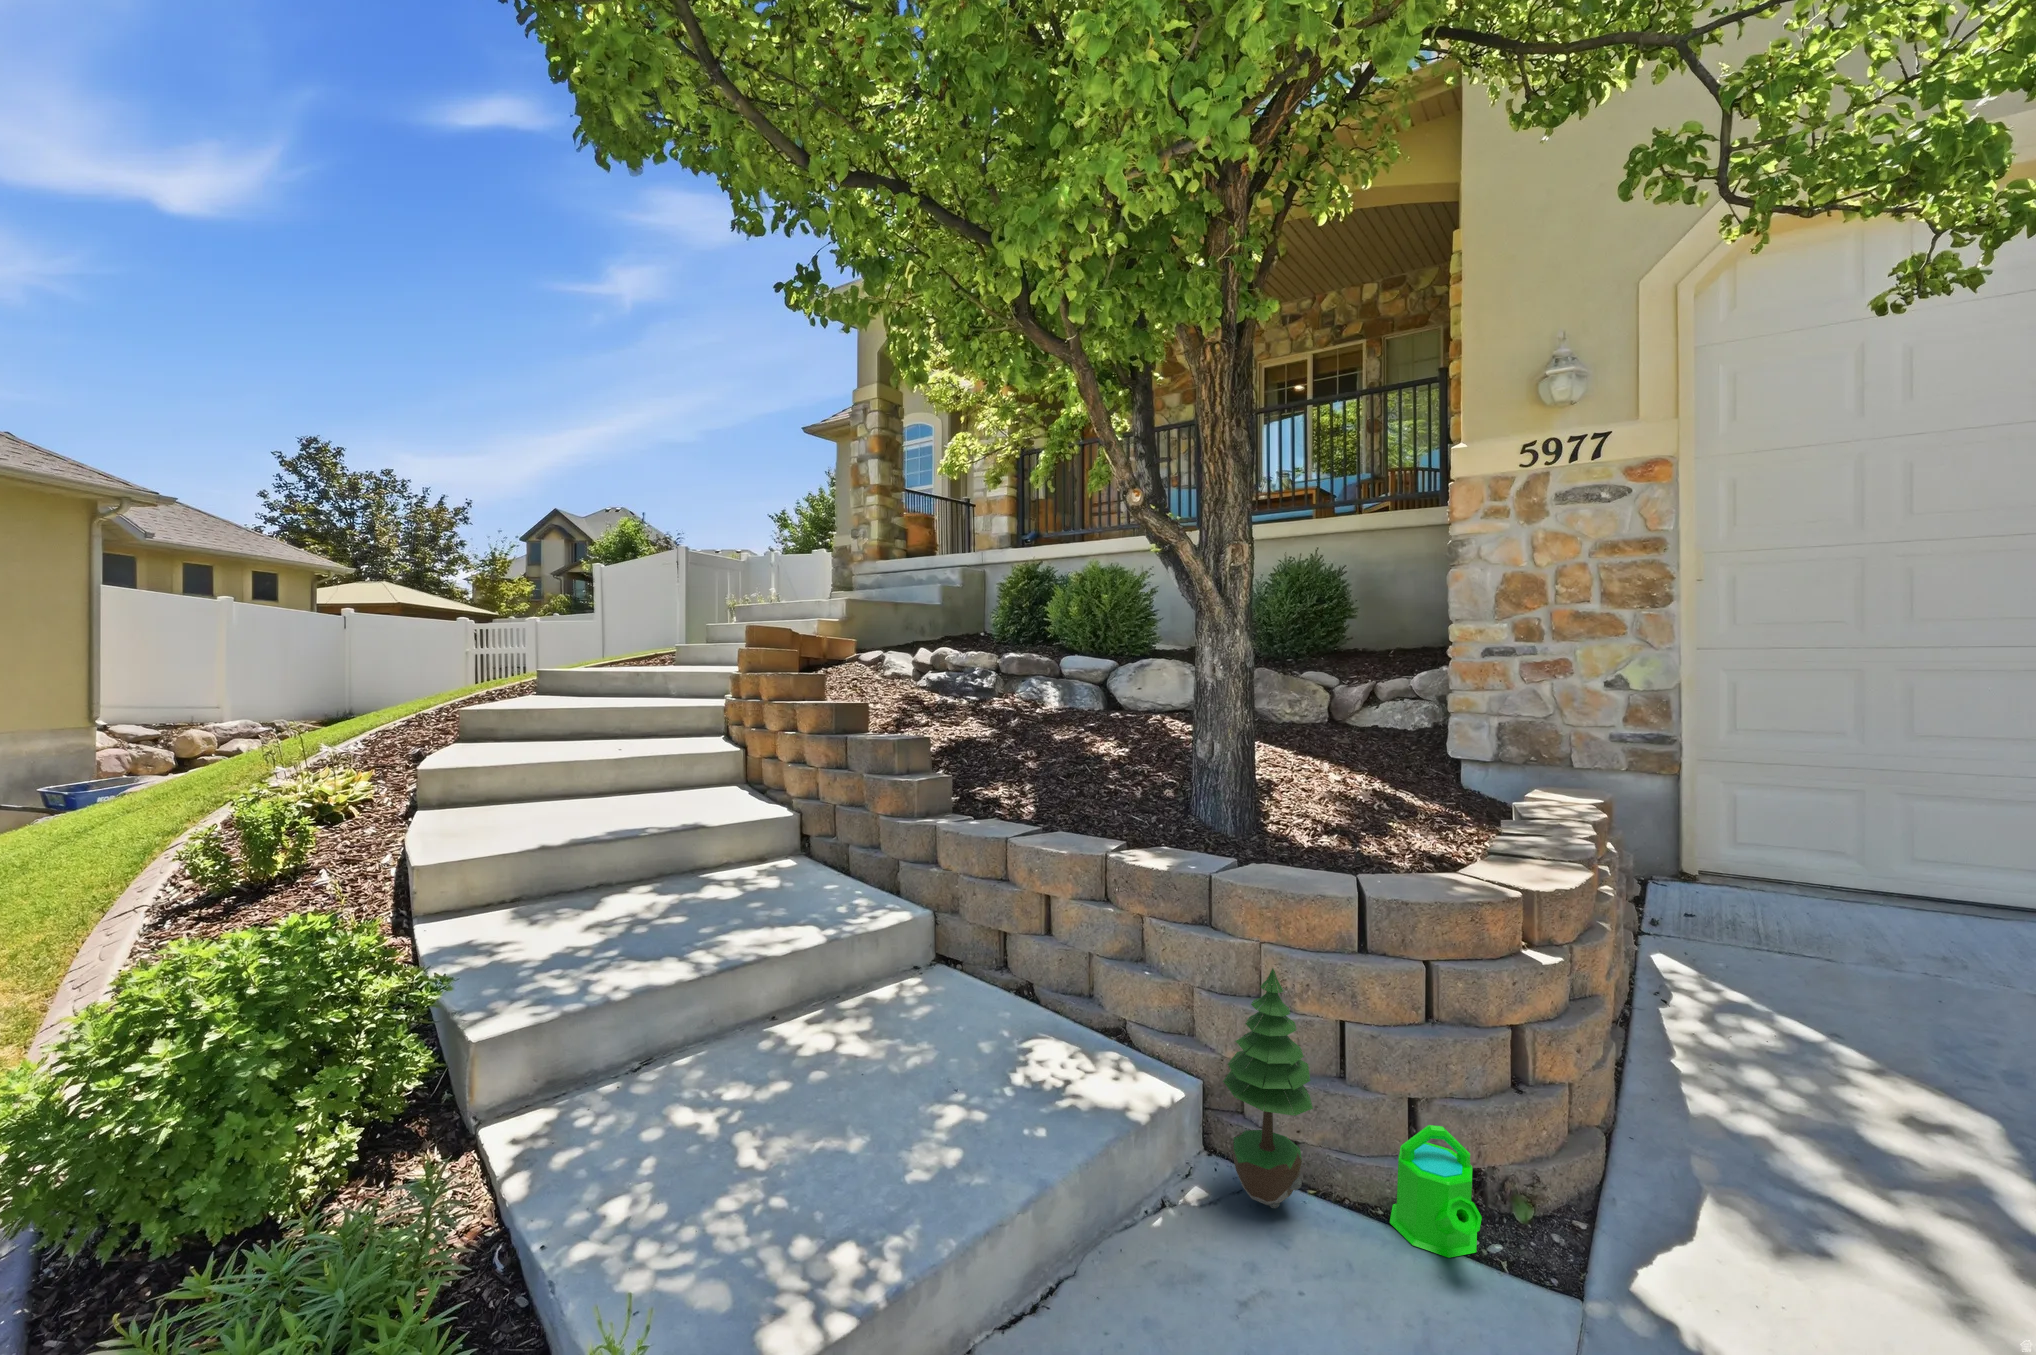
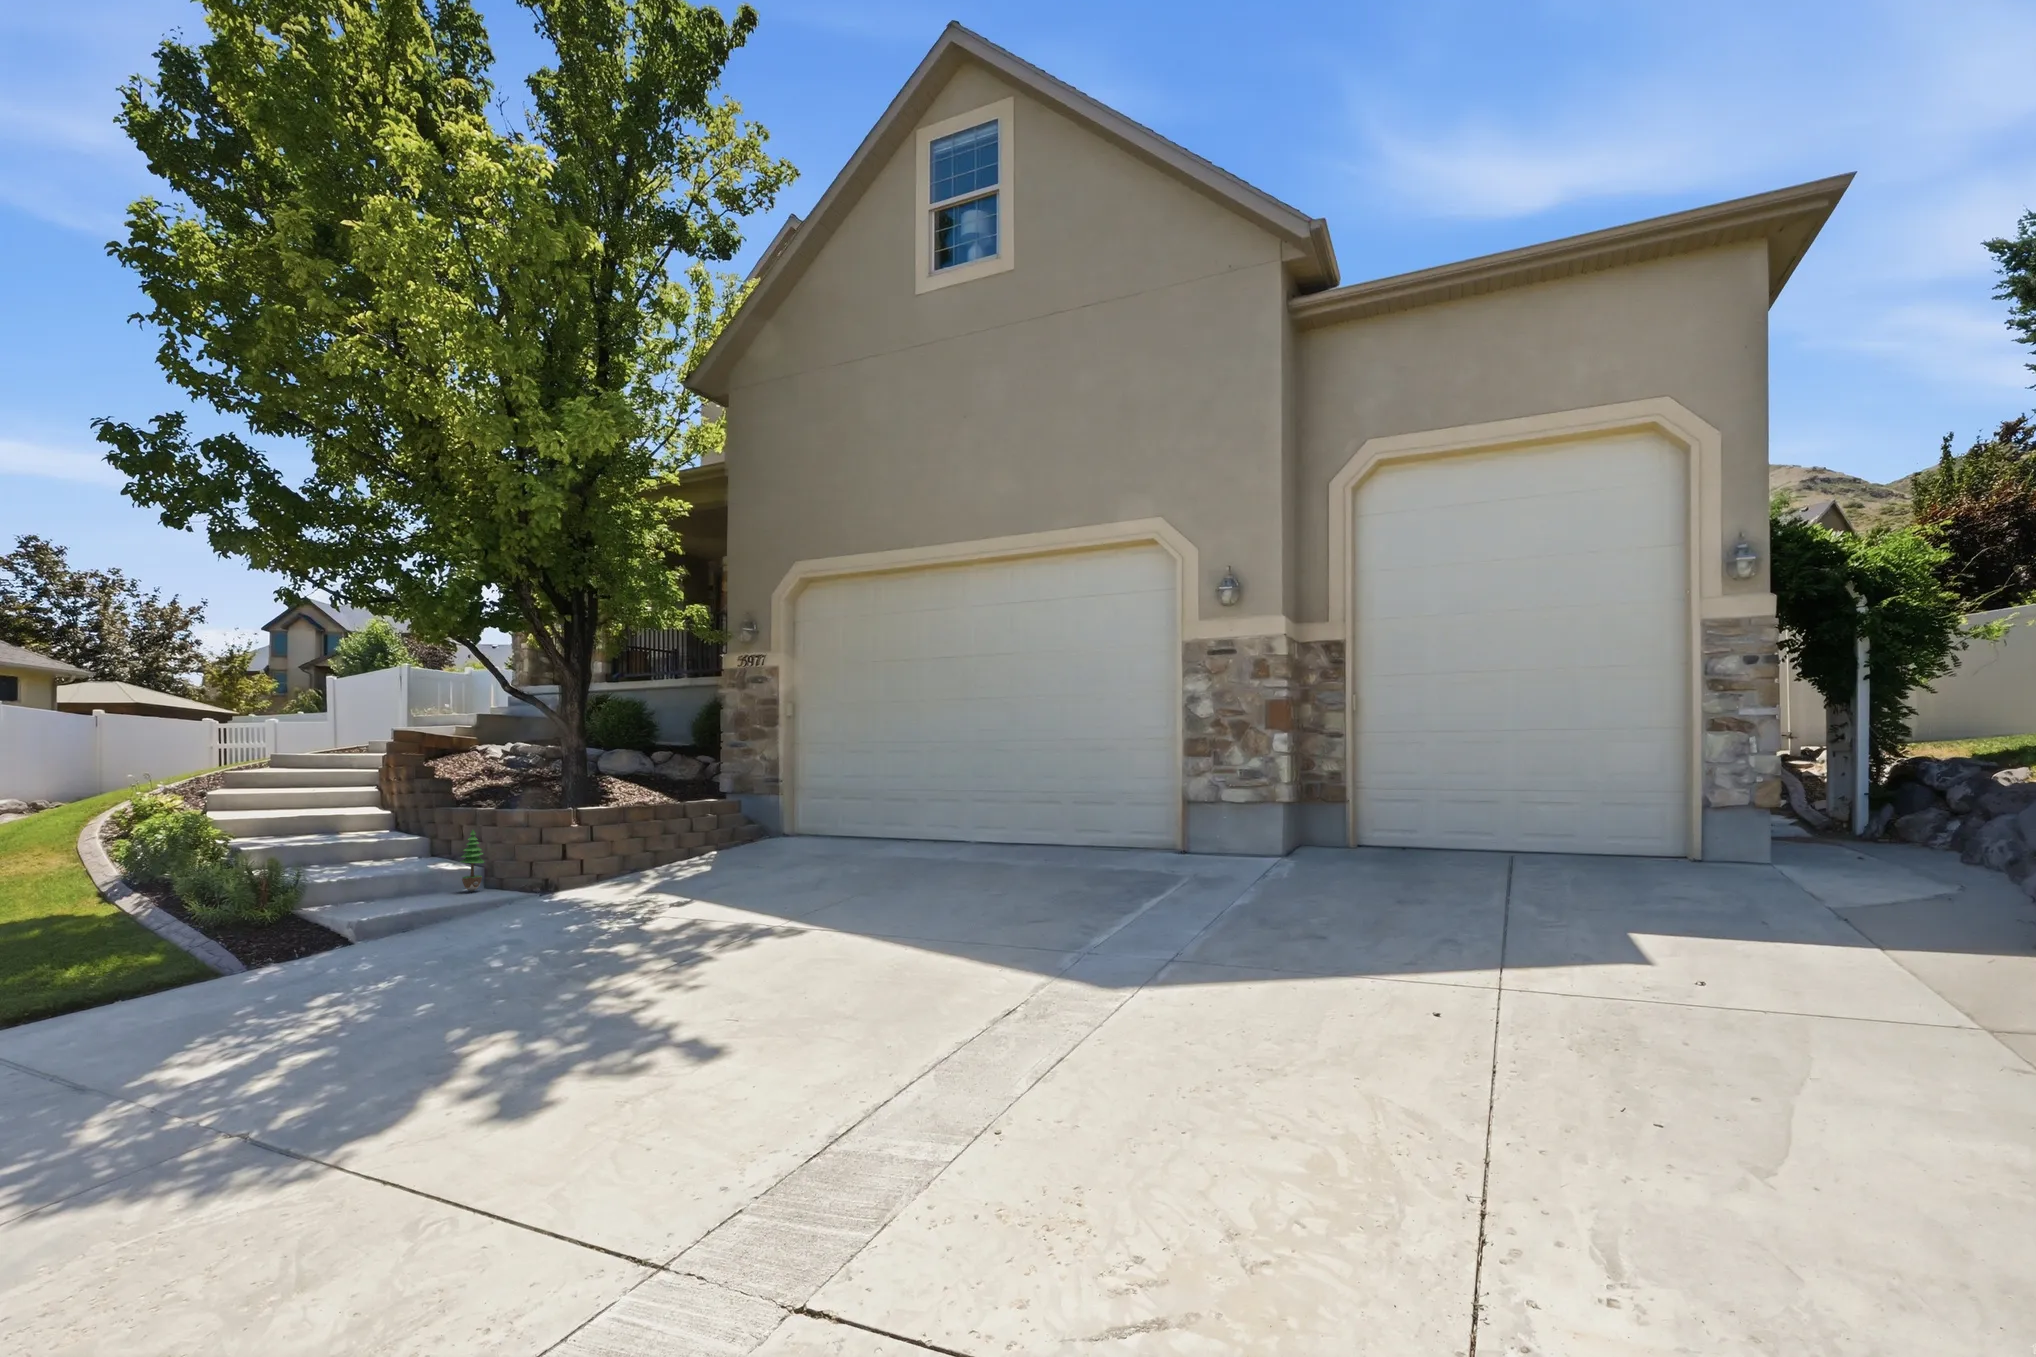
watering can: present [1390,1125,1482,1258] -> none [497,865,522,893]

